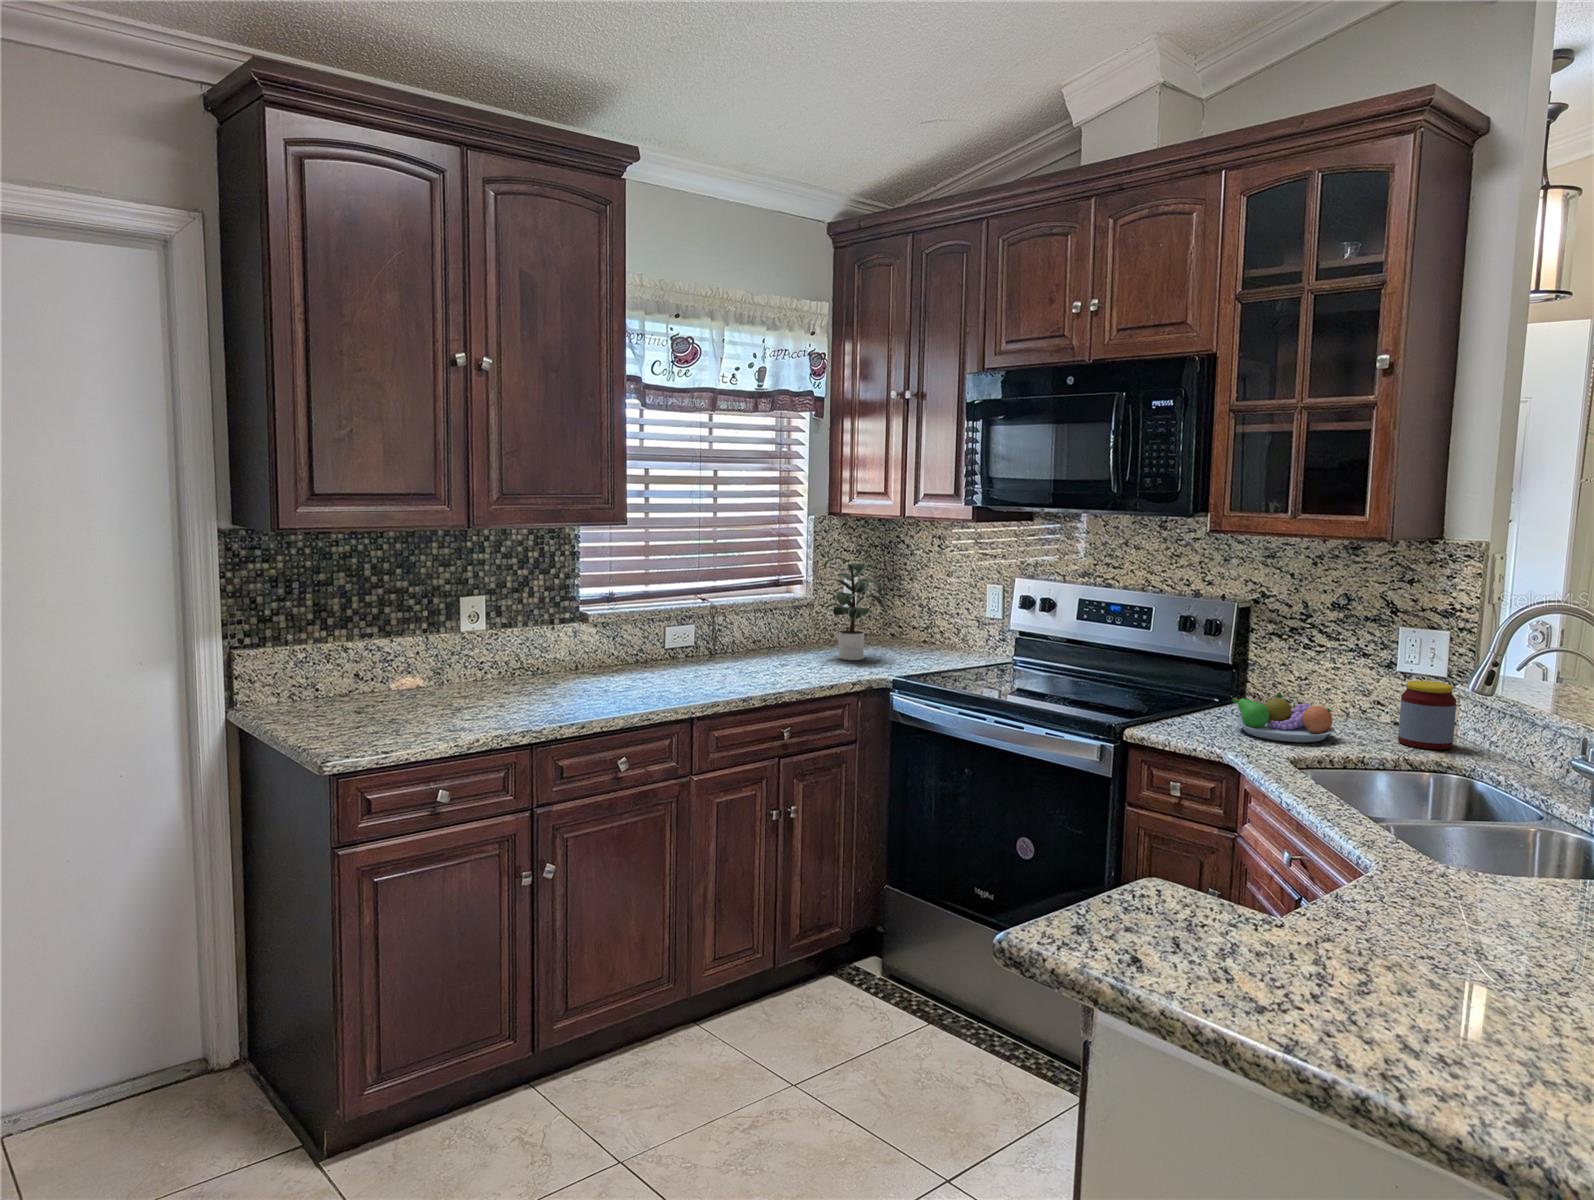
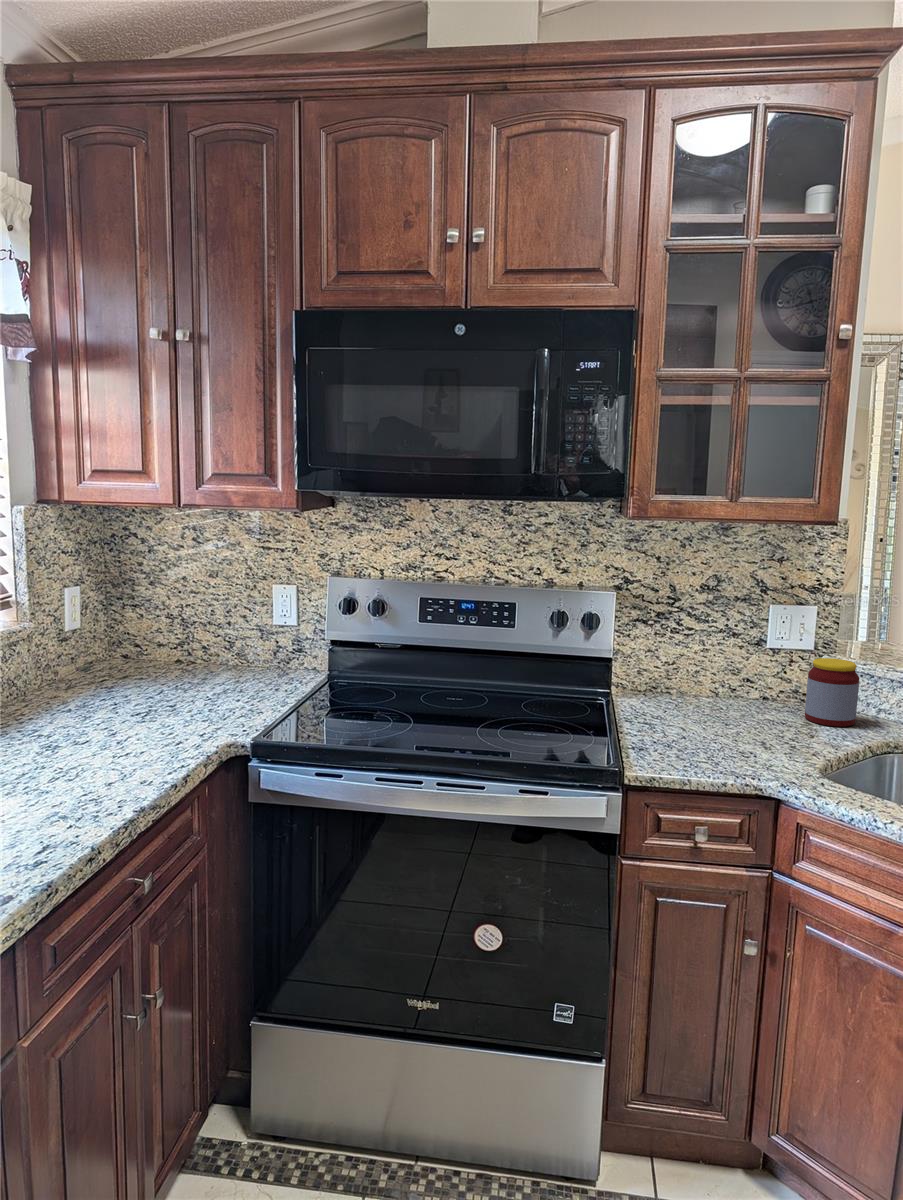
potted plant: present [824,557,886,660] -> none [59,567,200,714]
fruit bowl: present [1232,692,1335,742] -> none [677,688,791,747]

